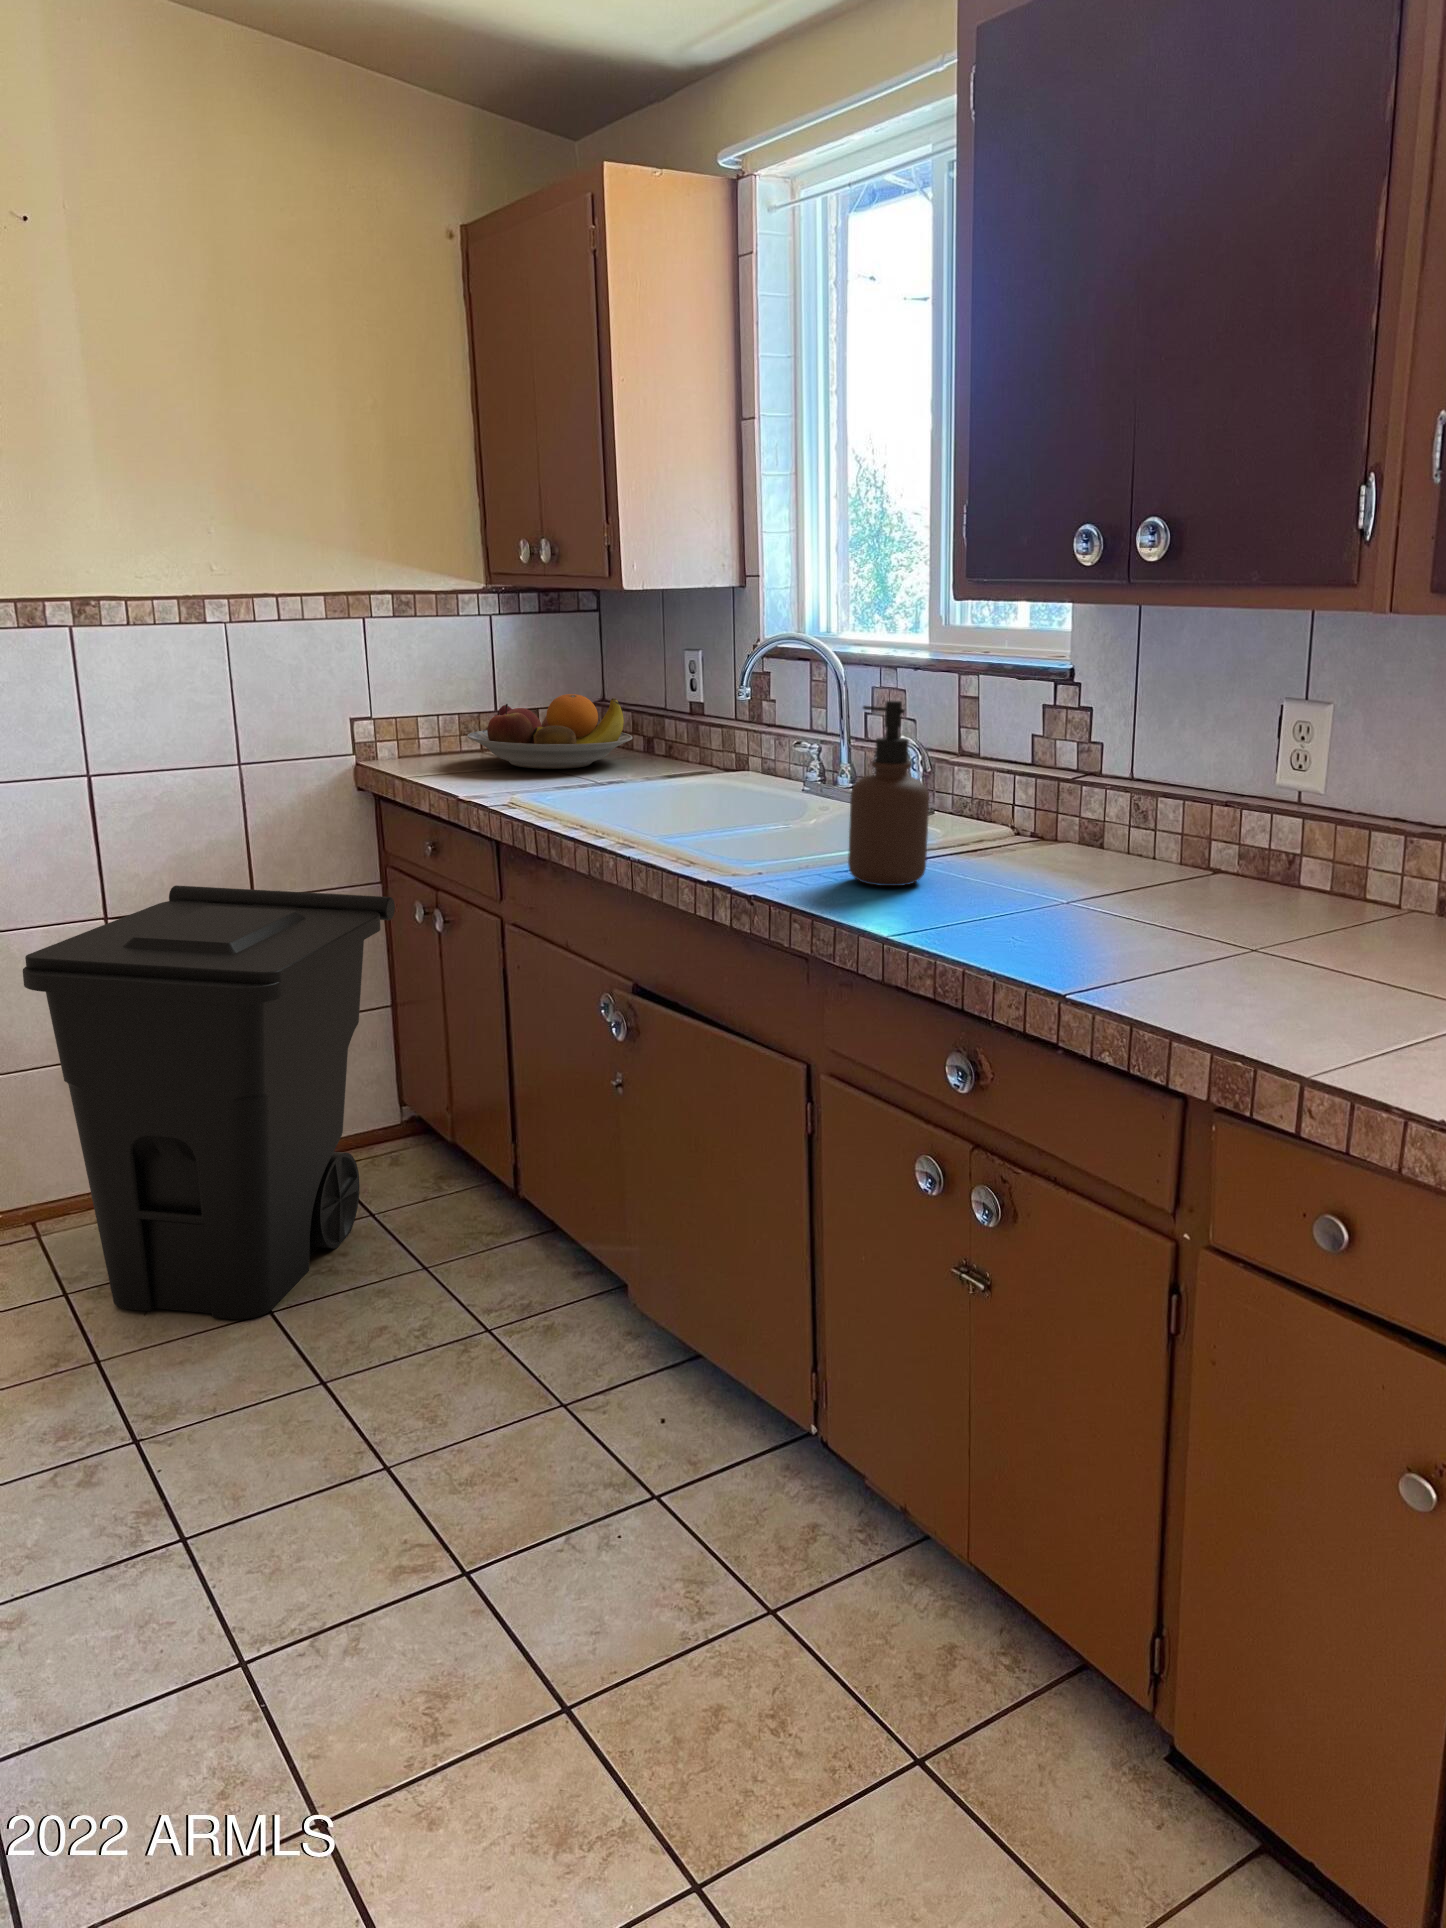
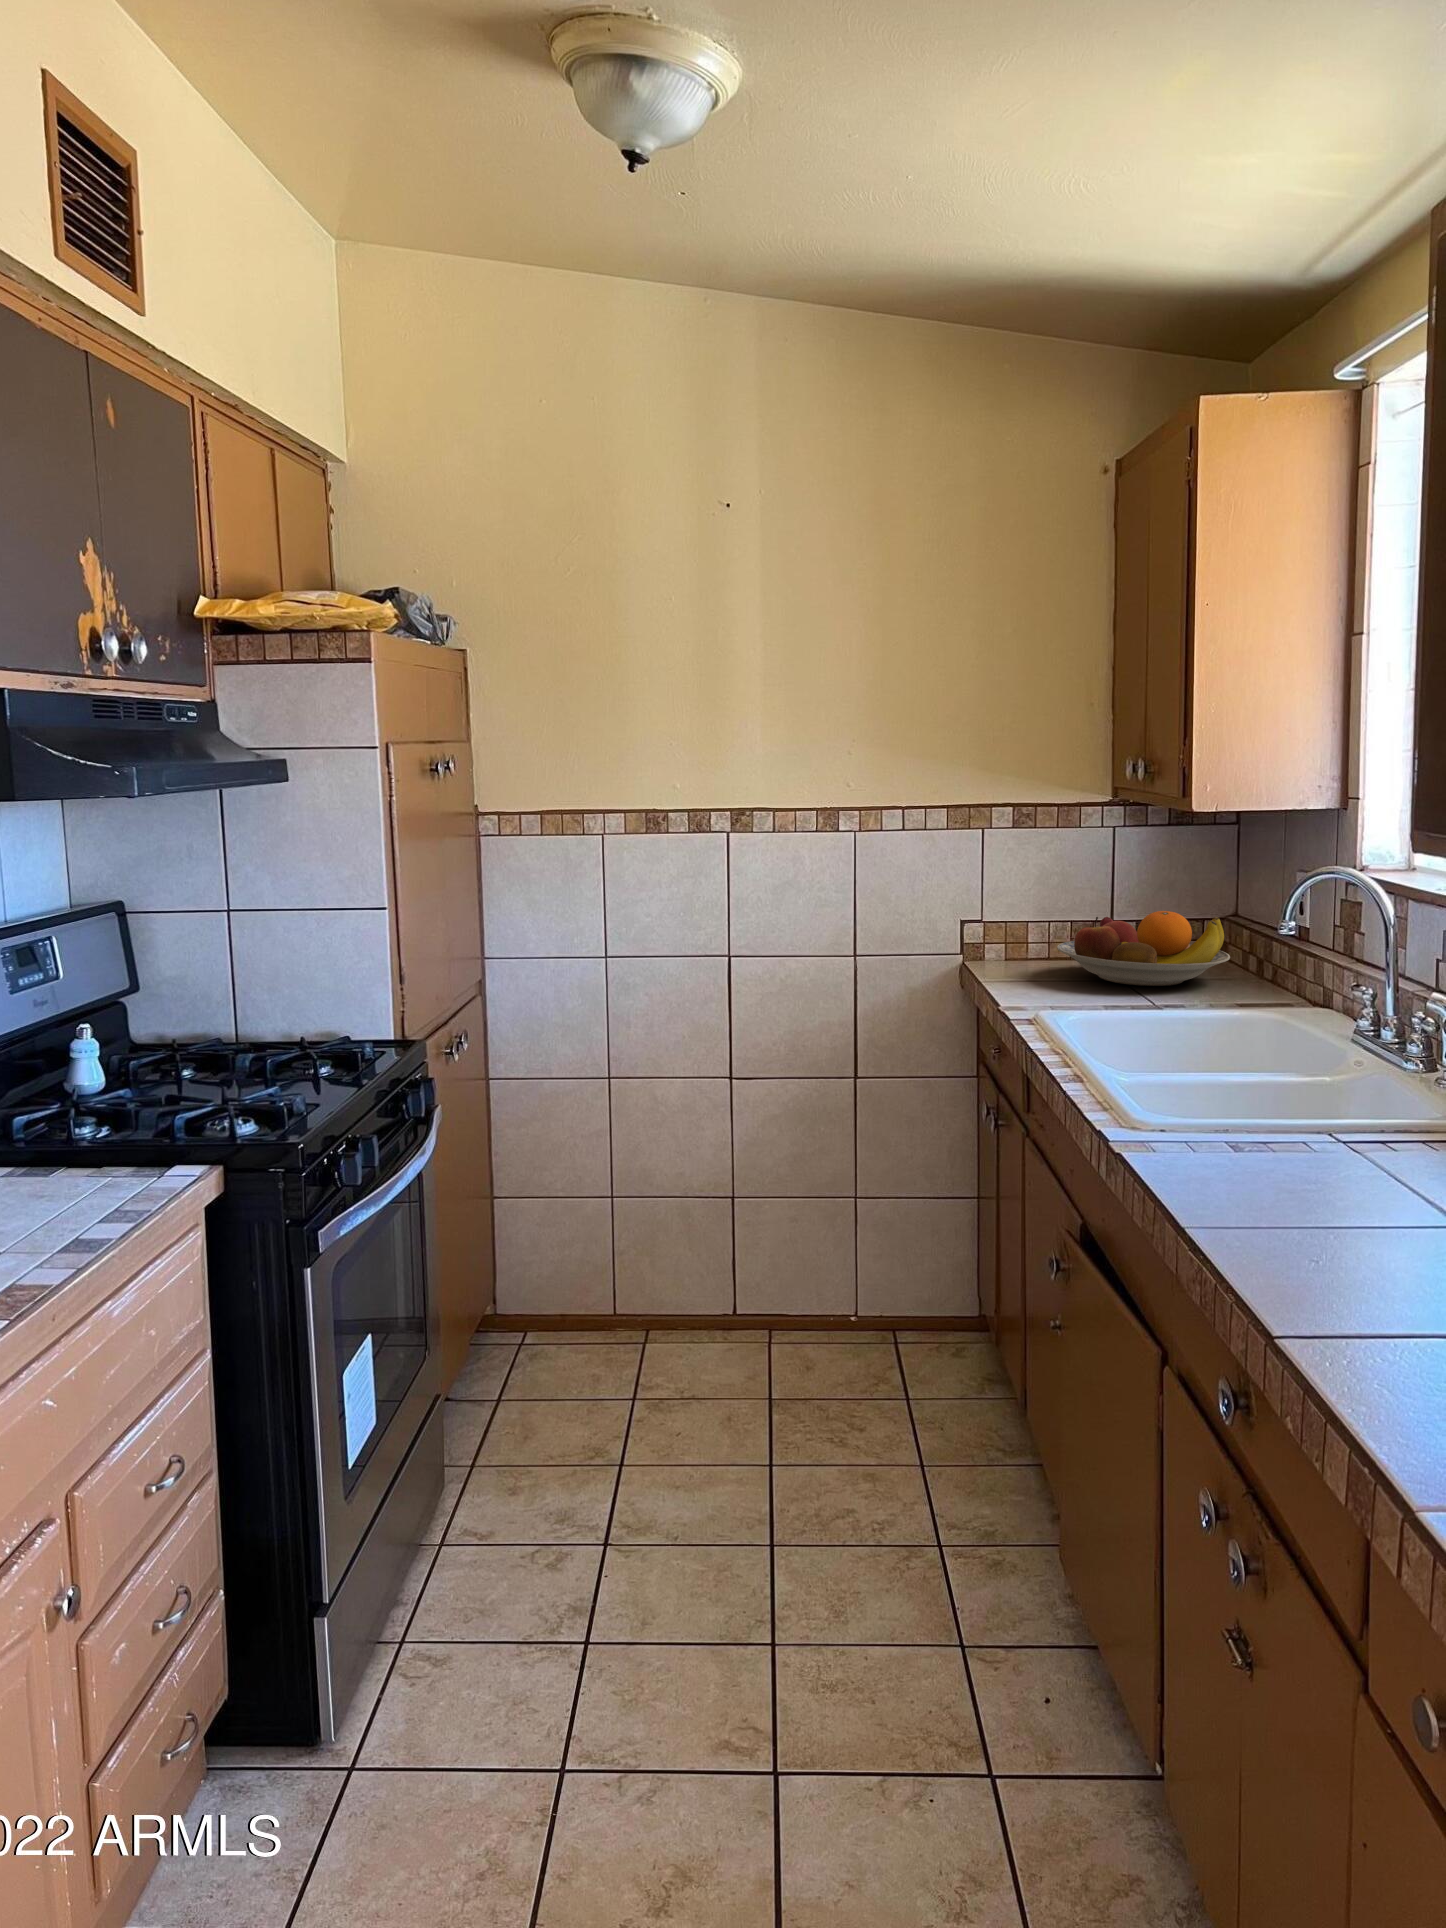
soap dispenser: present [848,701,929,886] -> none [1254,965,1358,1180]
trash can: present [23,885,395,1319] -> none [626,1054,957,1454]

